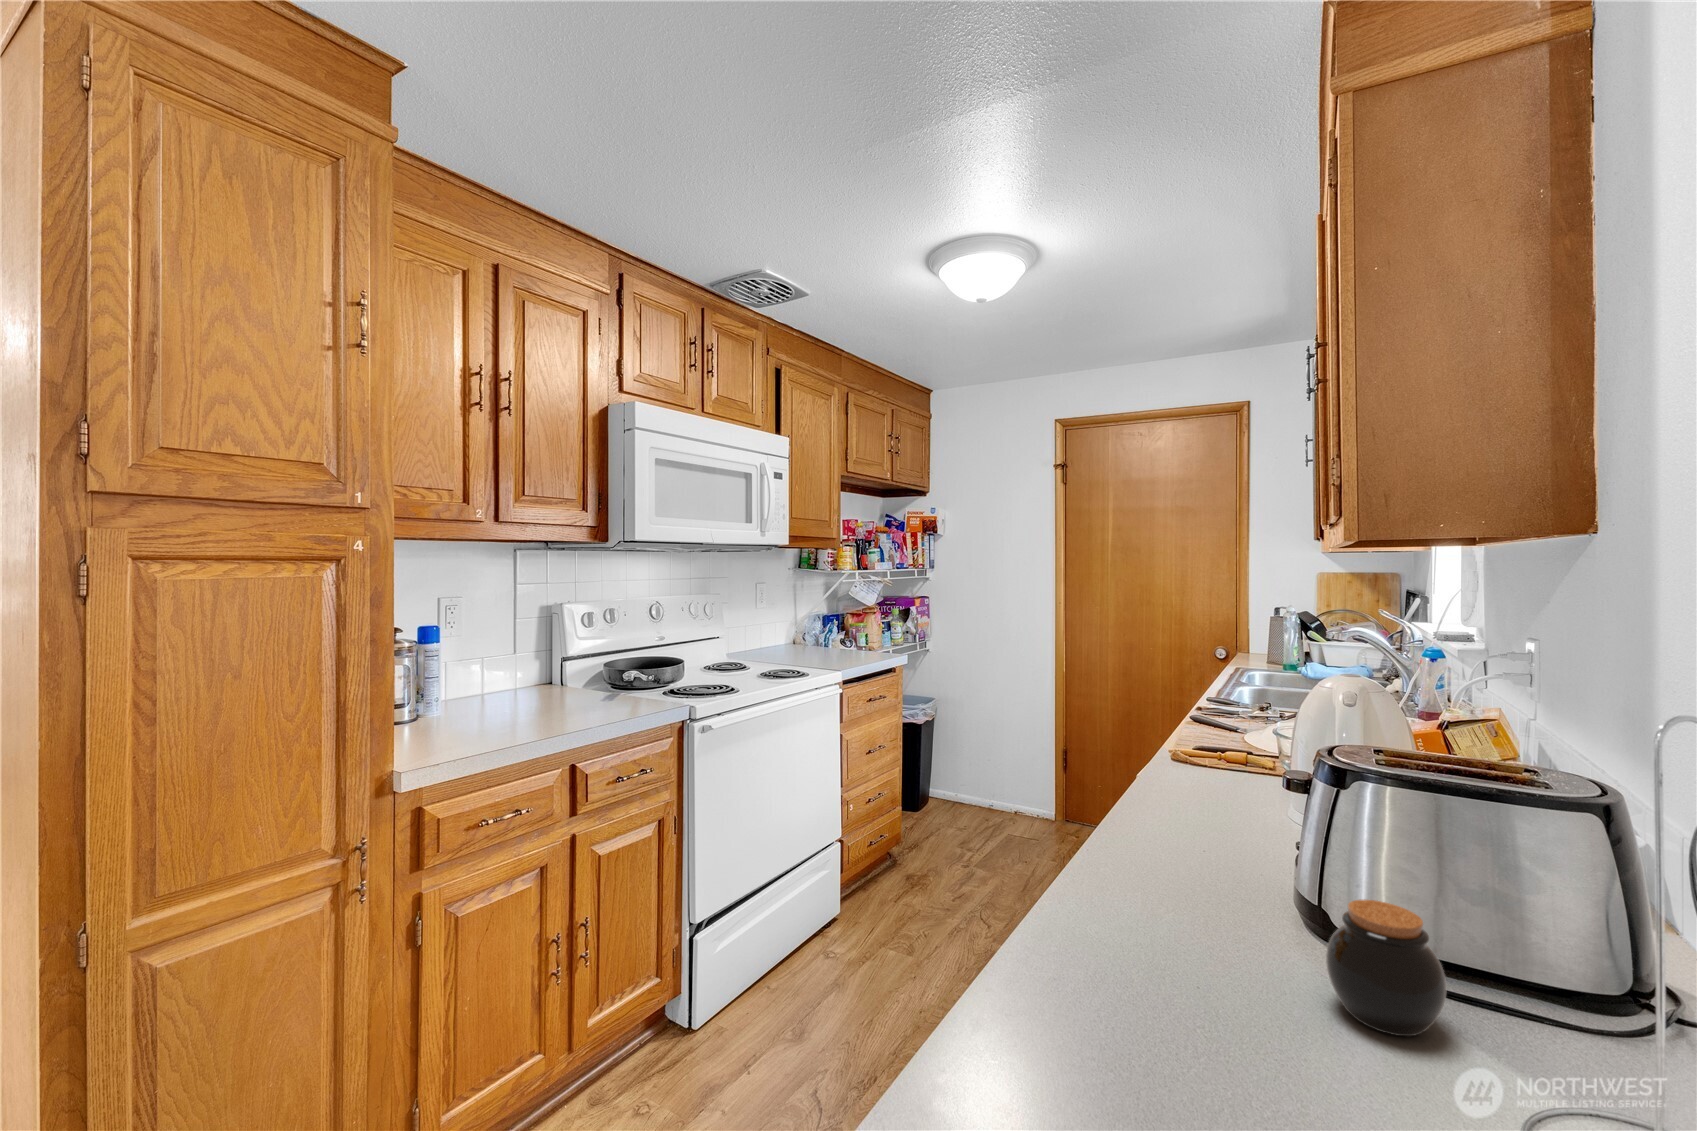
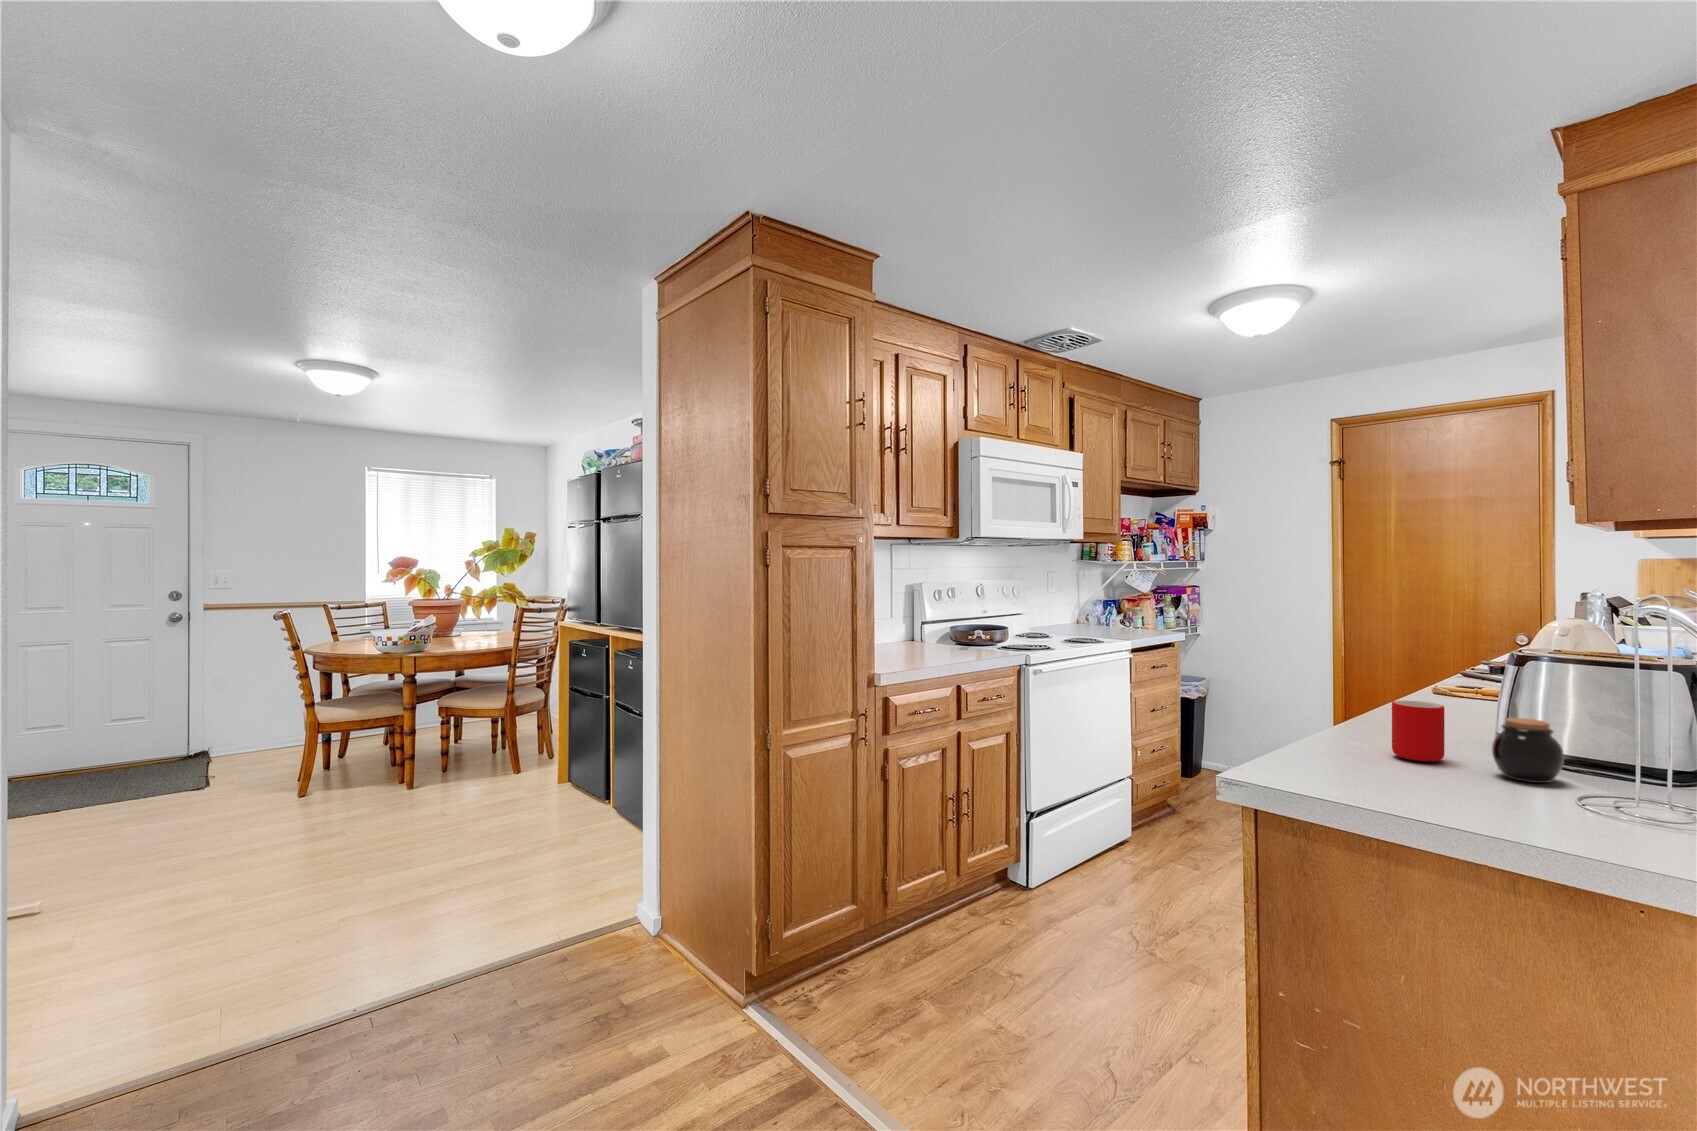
cup: none [1163,849,1244,971] -> present [1392,701,1445,762]

